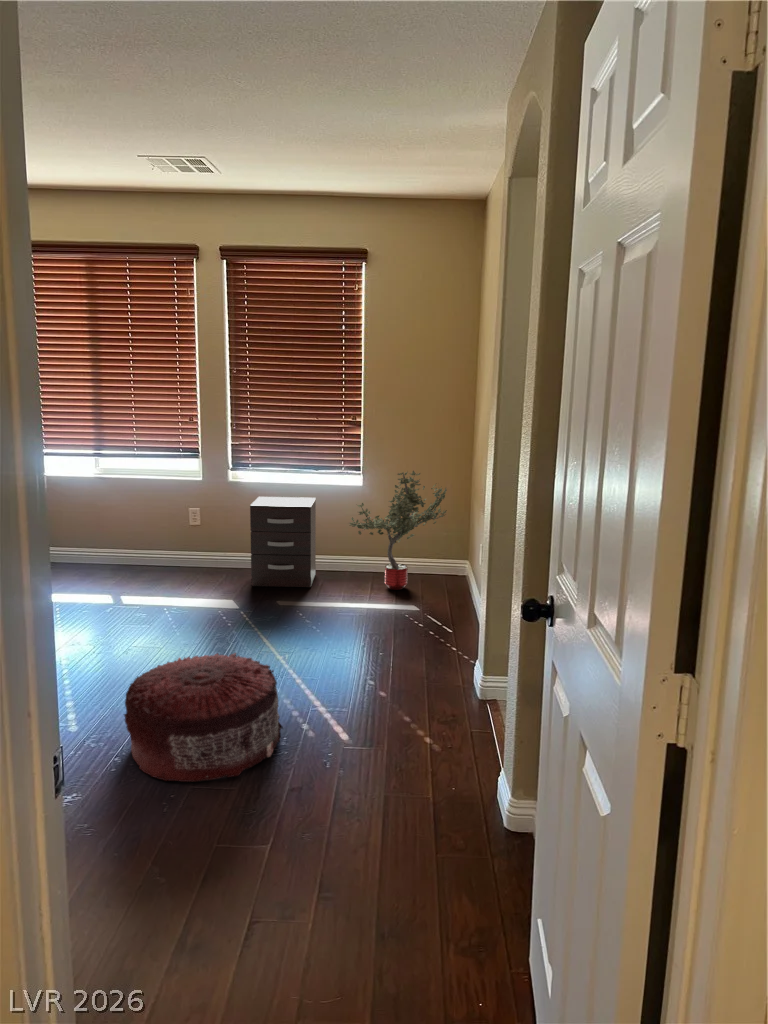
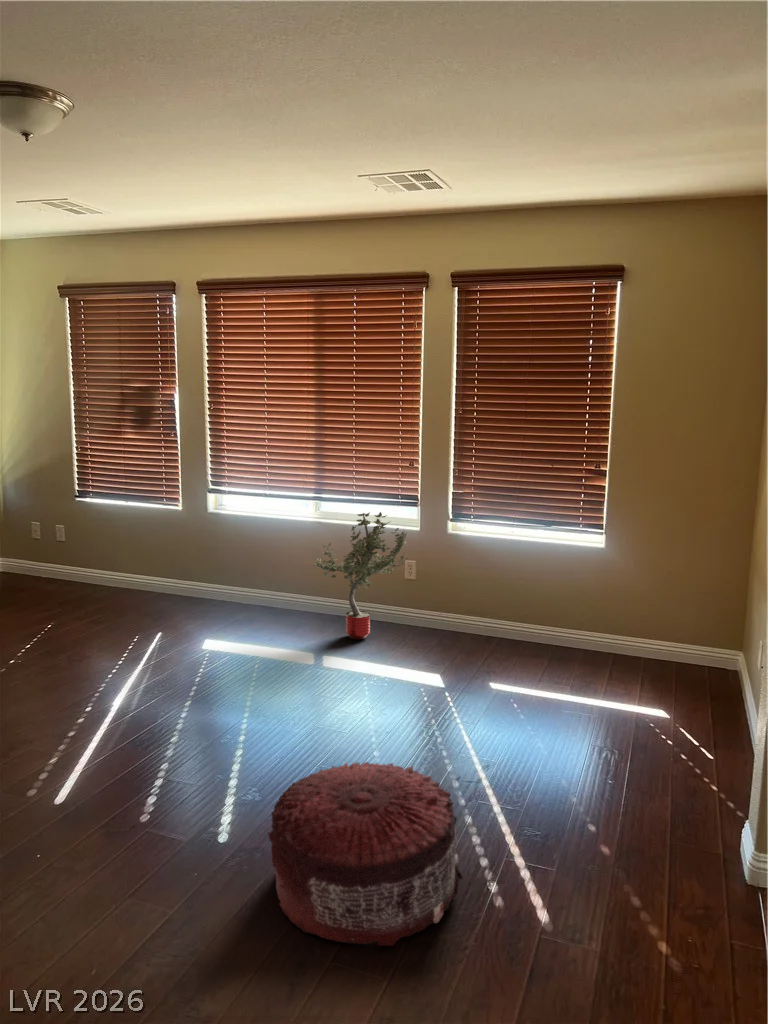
potted tree: present [349,471,447,590] -> present [315,512,407,639]
dresser: present [250,497,316,587] -> none [465,554,546,667]

